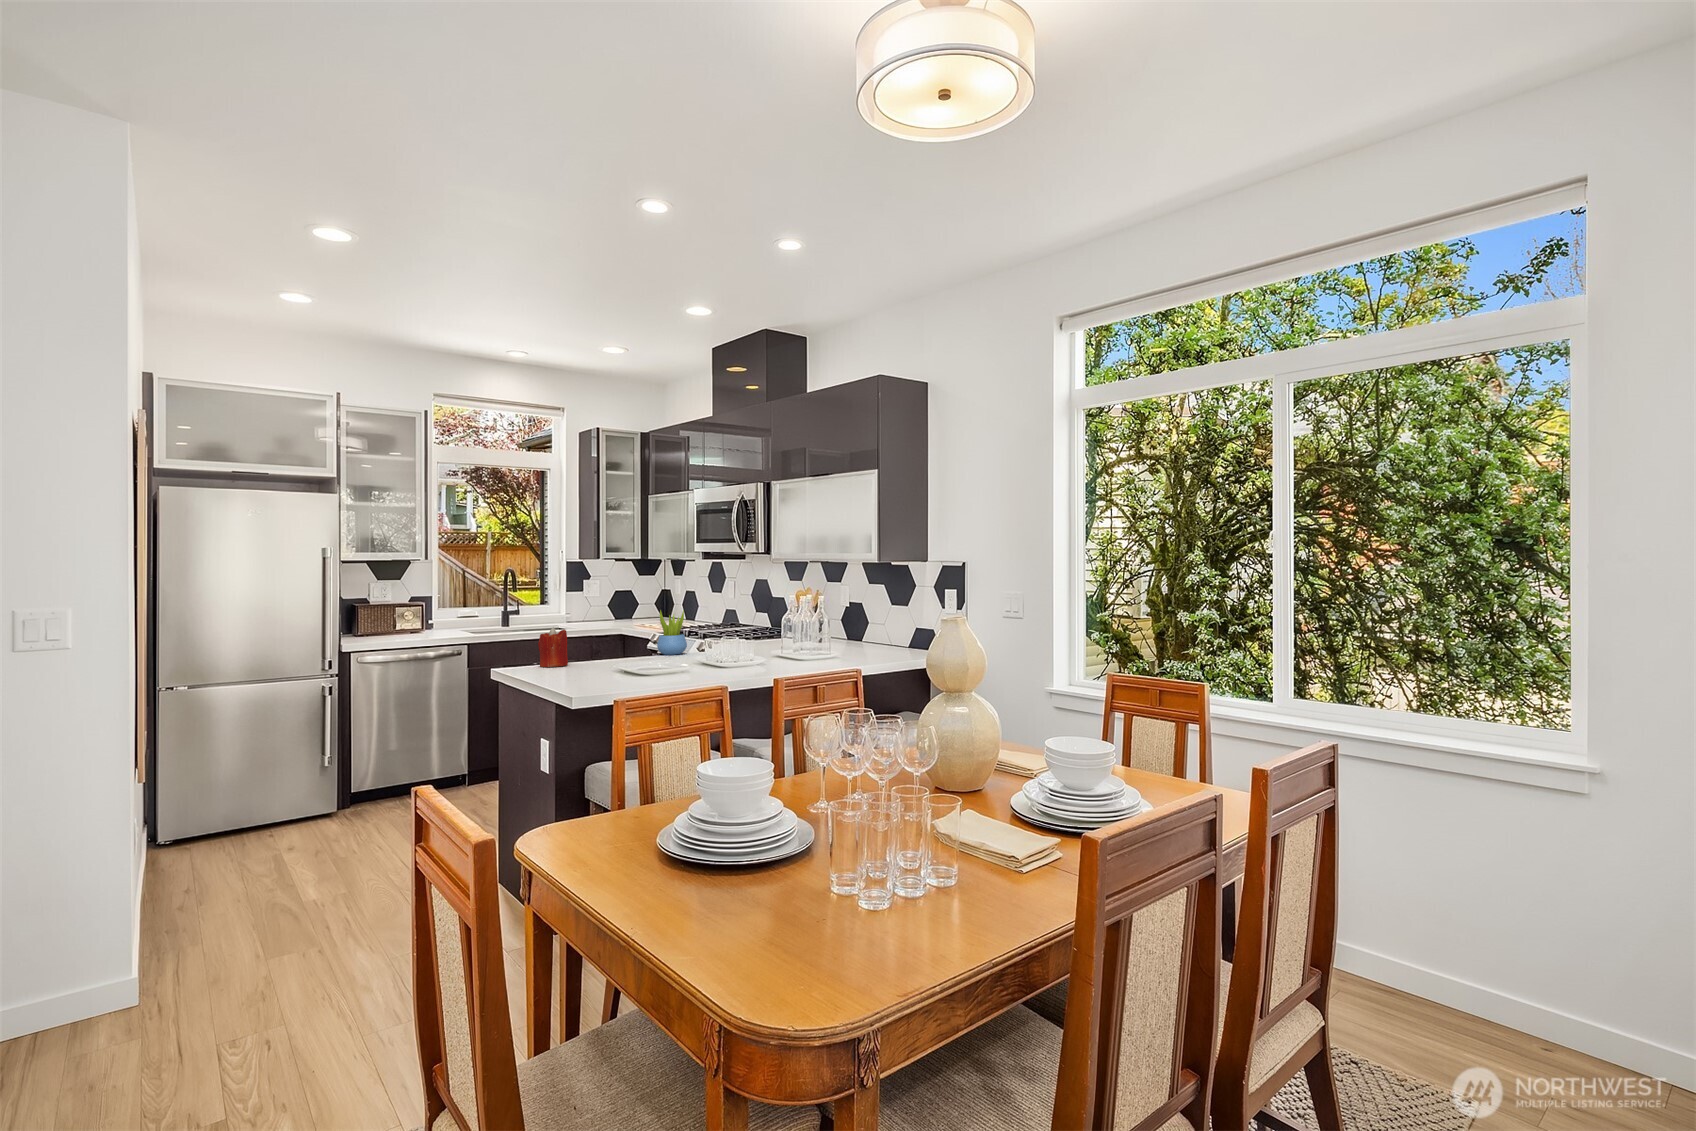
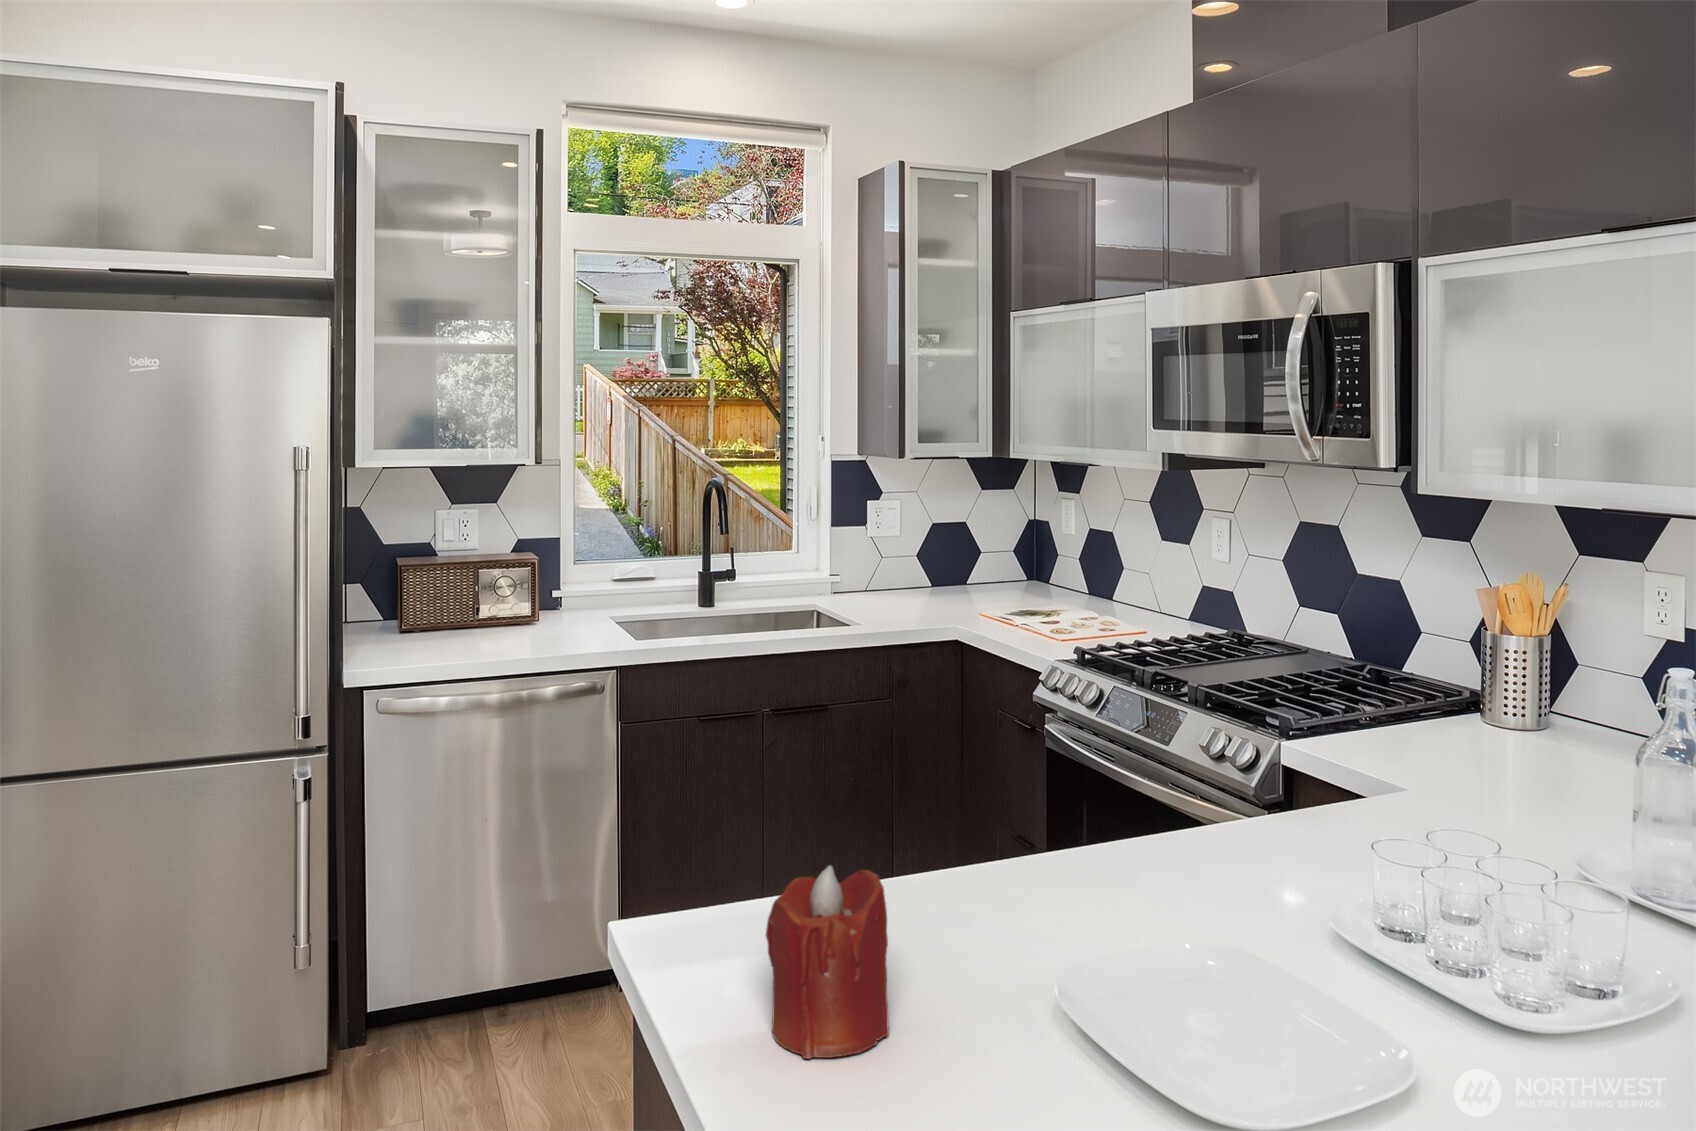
succulent plant: present [657,610,687,655] -> none [1180,724,1293,891]

